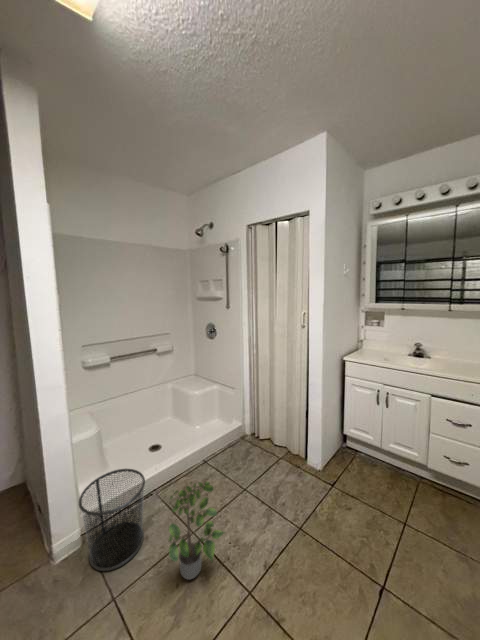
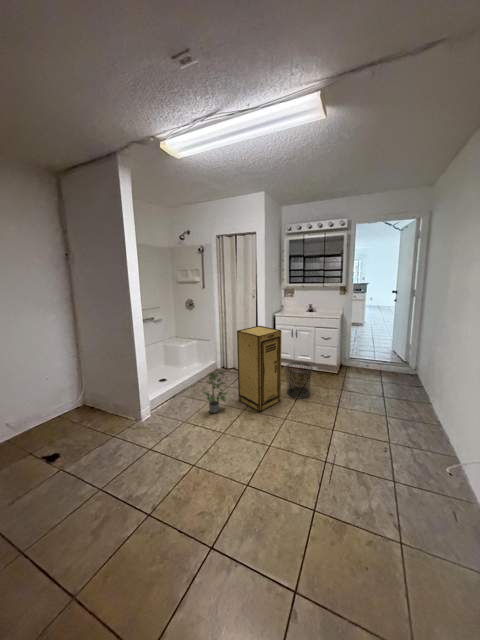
storage cabinet: none [251,386,354,617] -> present [237,326,281,412]
waste bin: present [79,469,145,571] -> present [286,362,313,398]

